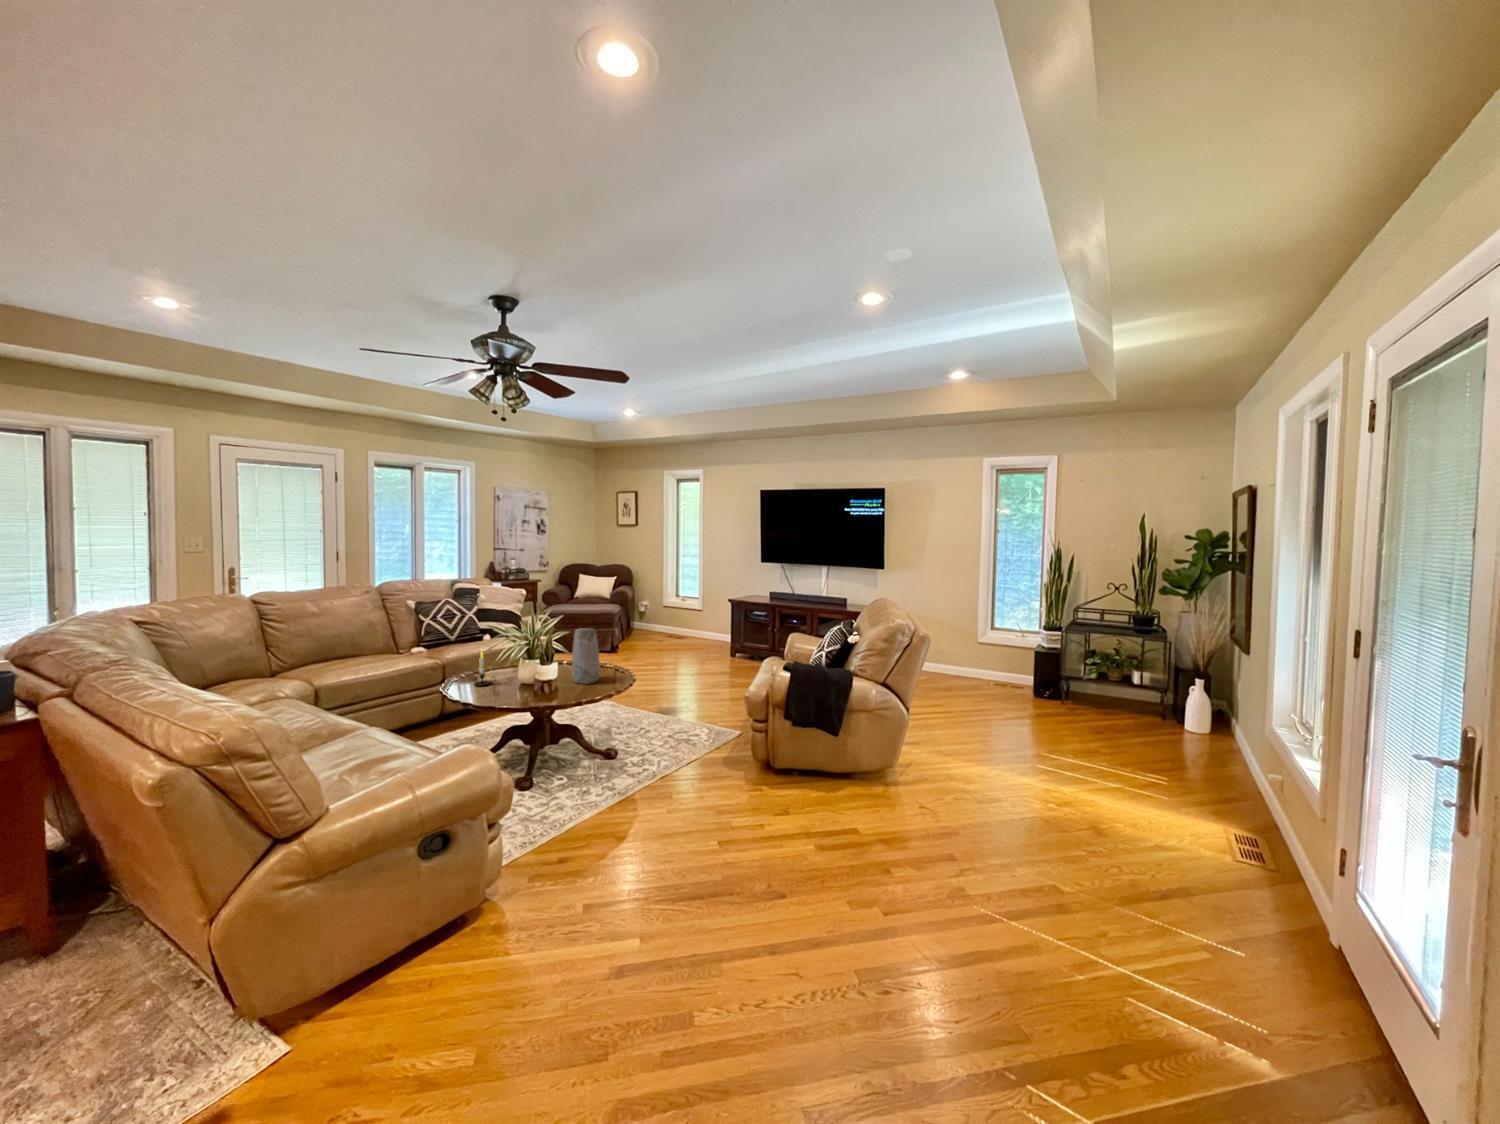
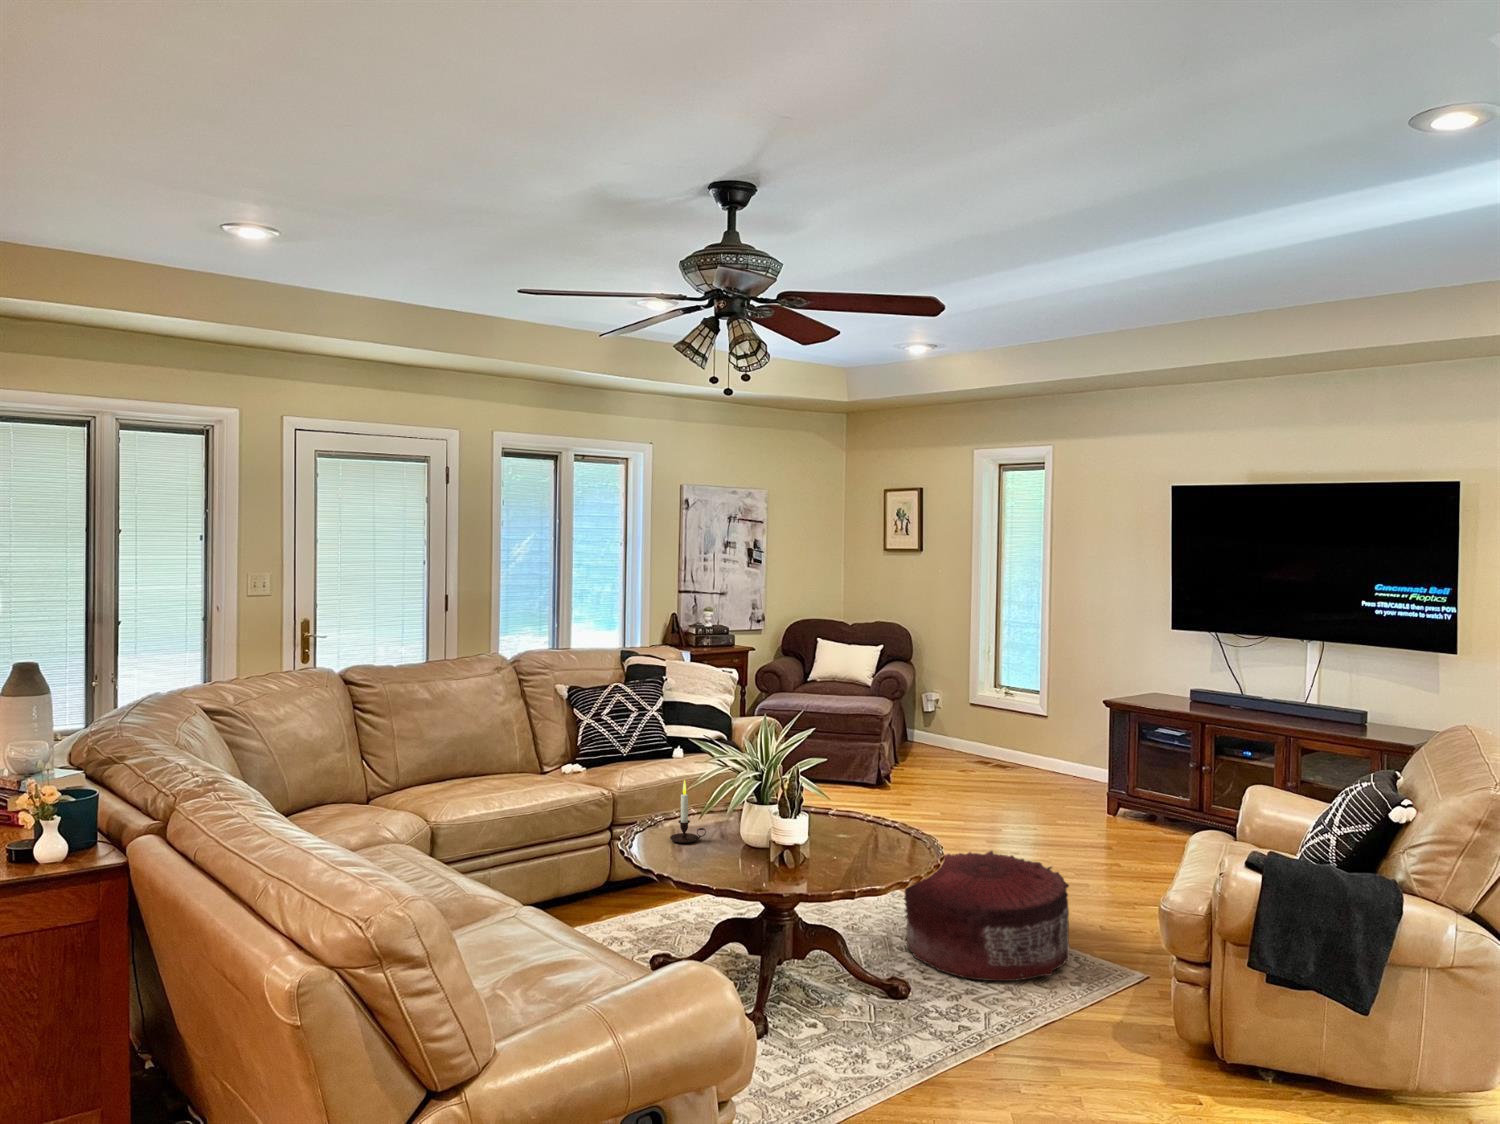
vase: present [572,628,600,684] -> none [832,753,881,855]
pouf: none [618,678,706,746] -> present [904,851,1070,981]

